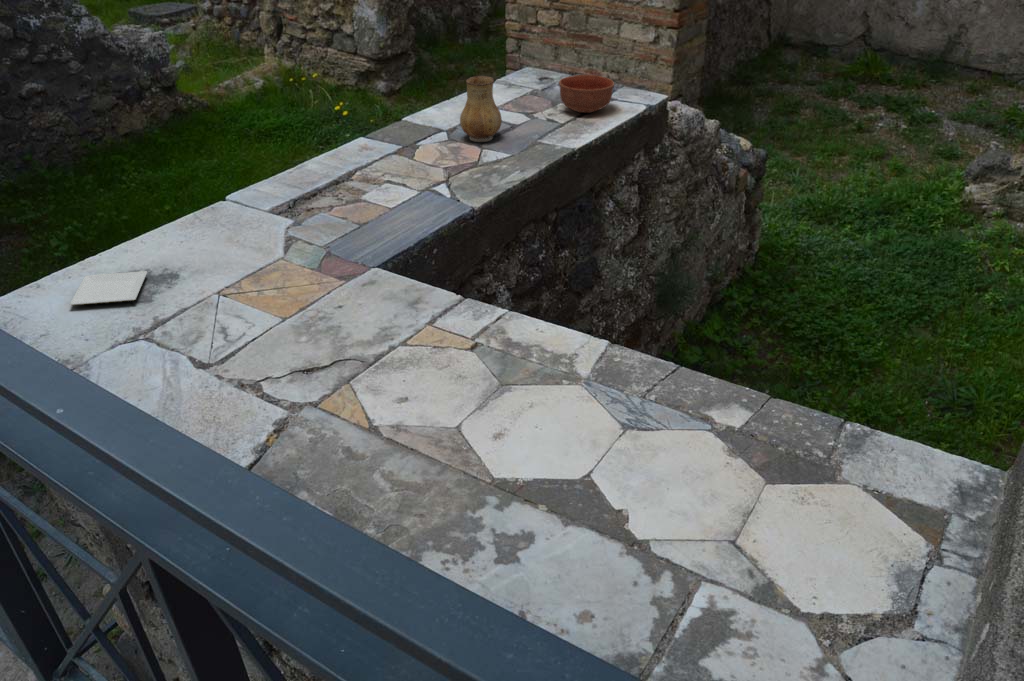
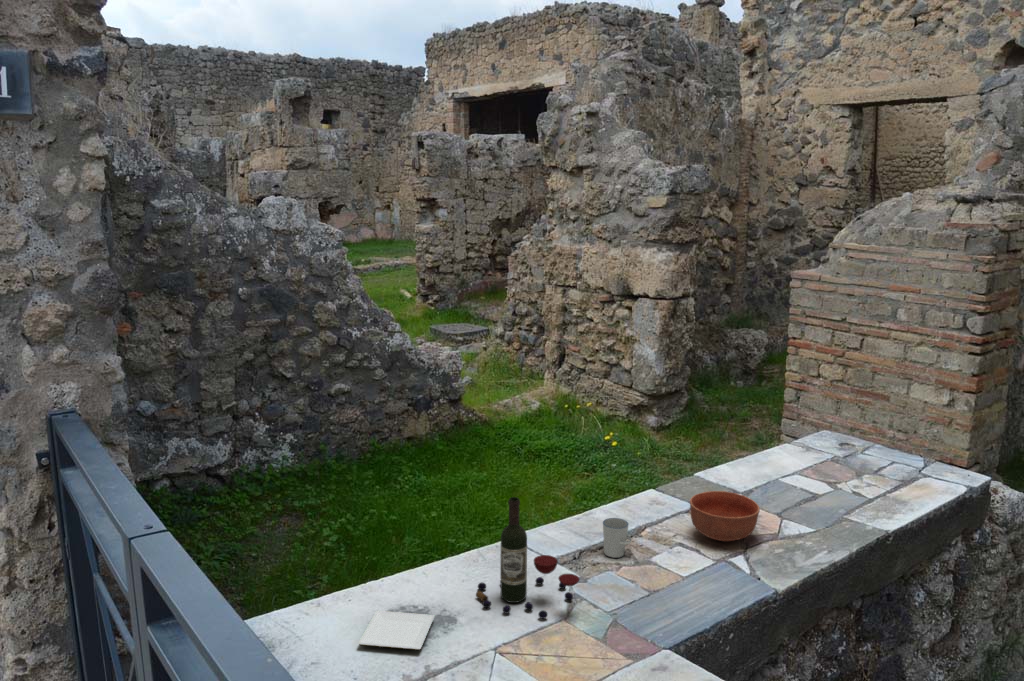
bowl: present [559,75,614,113] -> present [690,491,760,541]
ceramic pitcher: present [460,76,502,142] -> none [756,441,801,509]
wine bottle: none [189,147,292,261] -> present [476,497,579,619]
cup: none [311,165,341,202] -> present [603,518,631,558]

